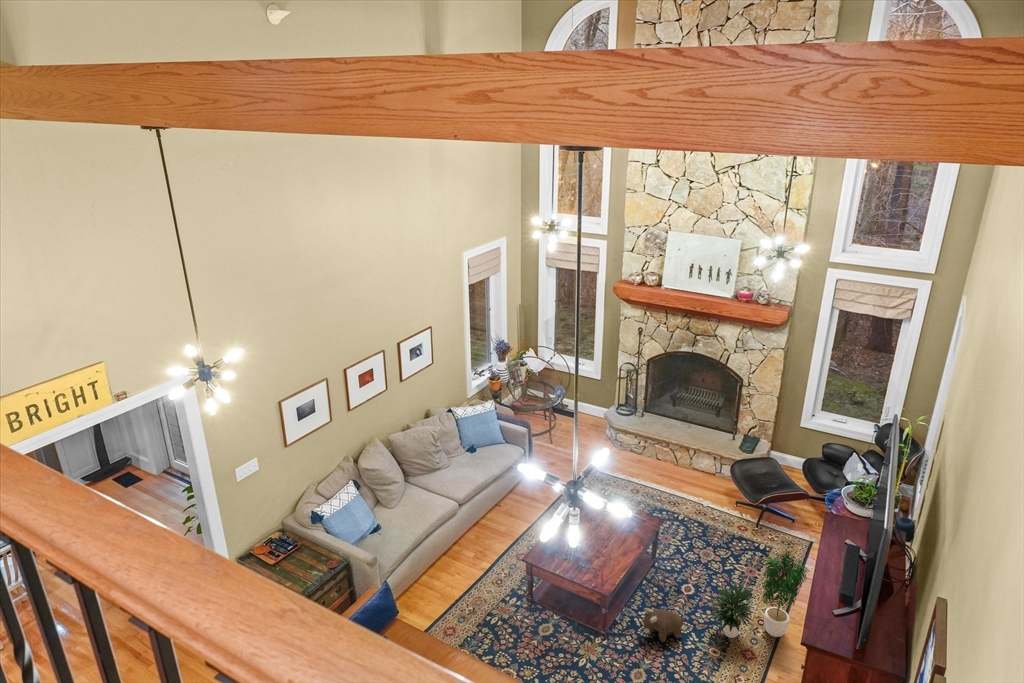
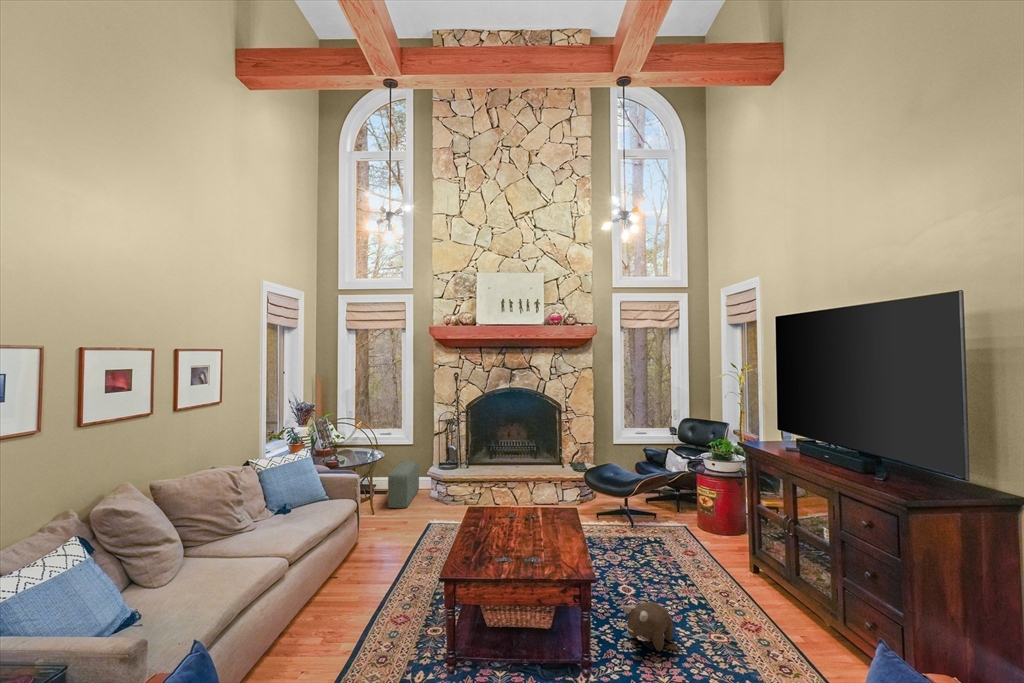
pouf: none [567,394,605,443] -> present [388,461,419,508]
potted plant: present [711,550,810,638] -> none [681,480,775,621]

